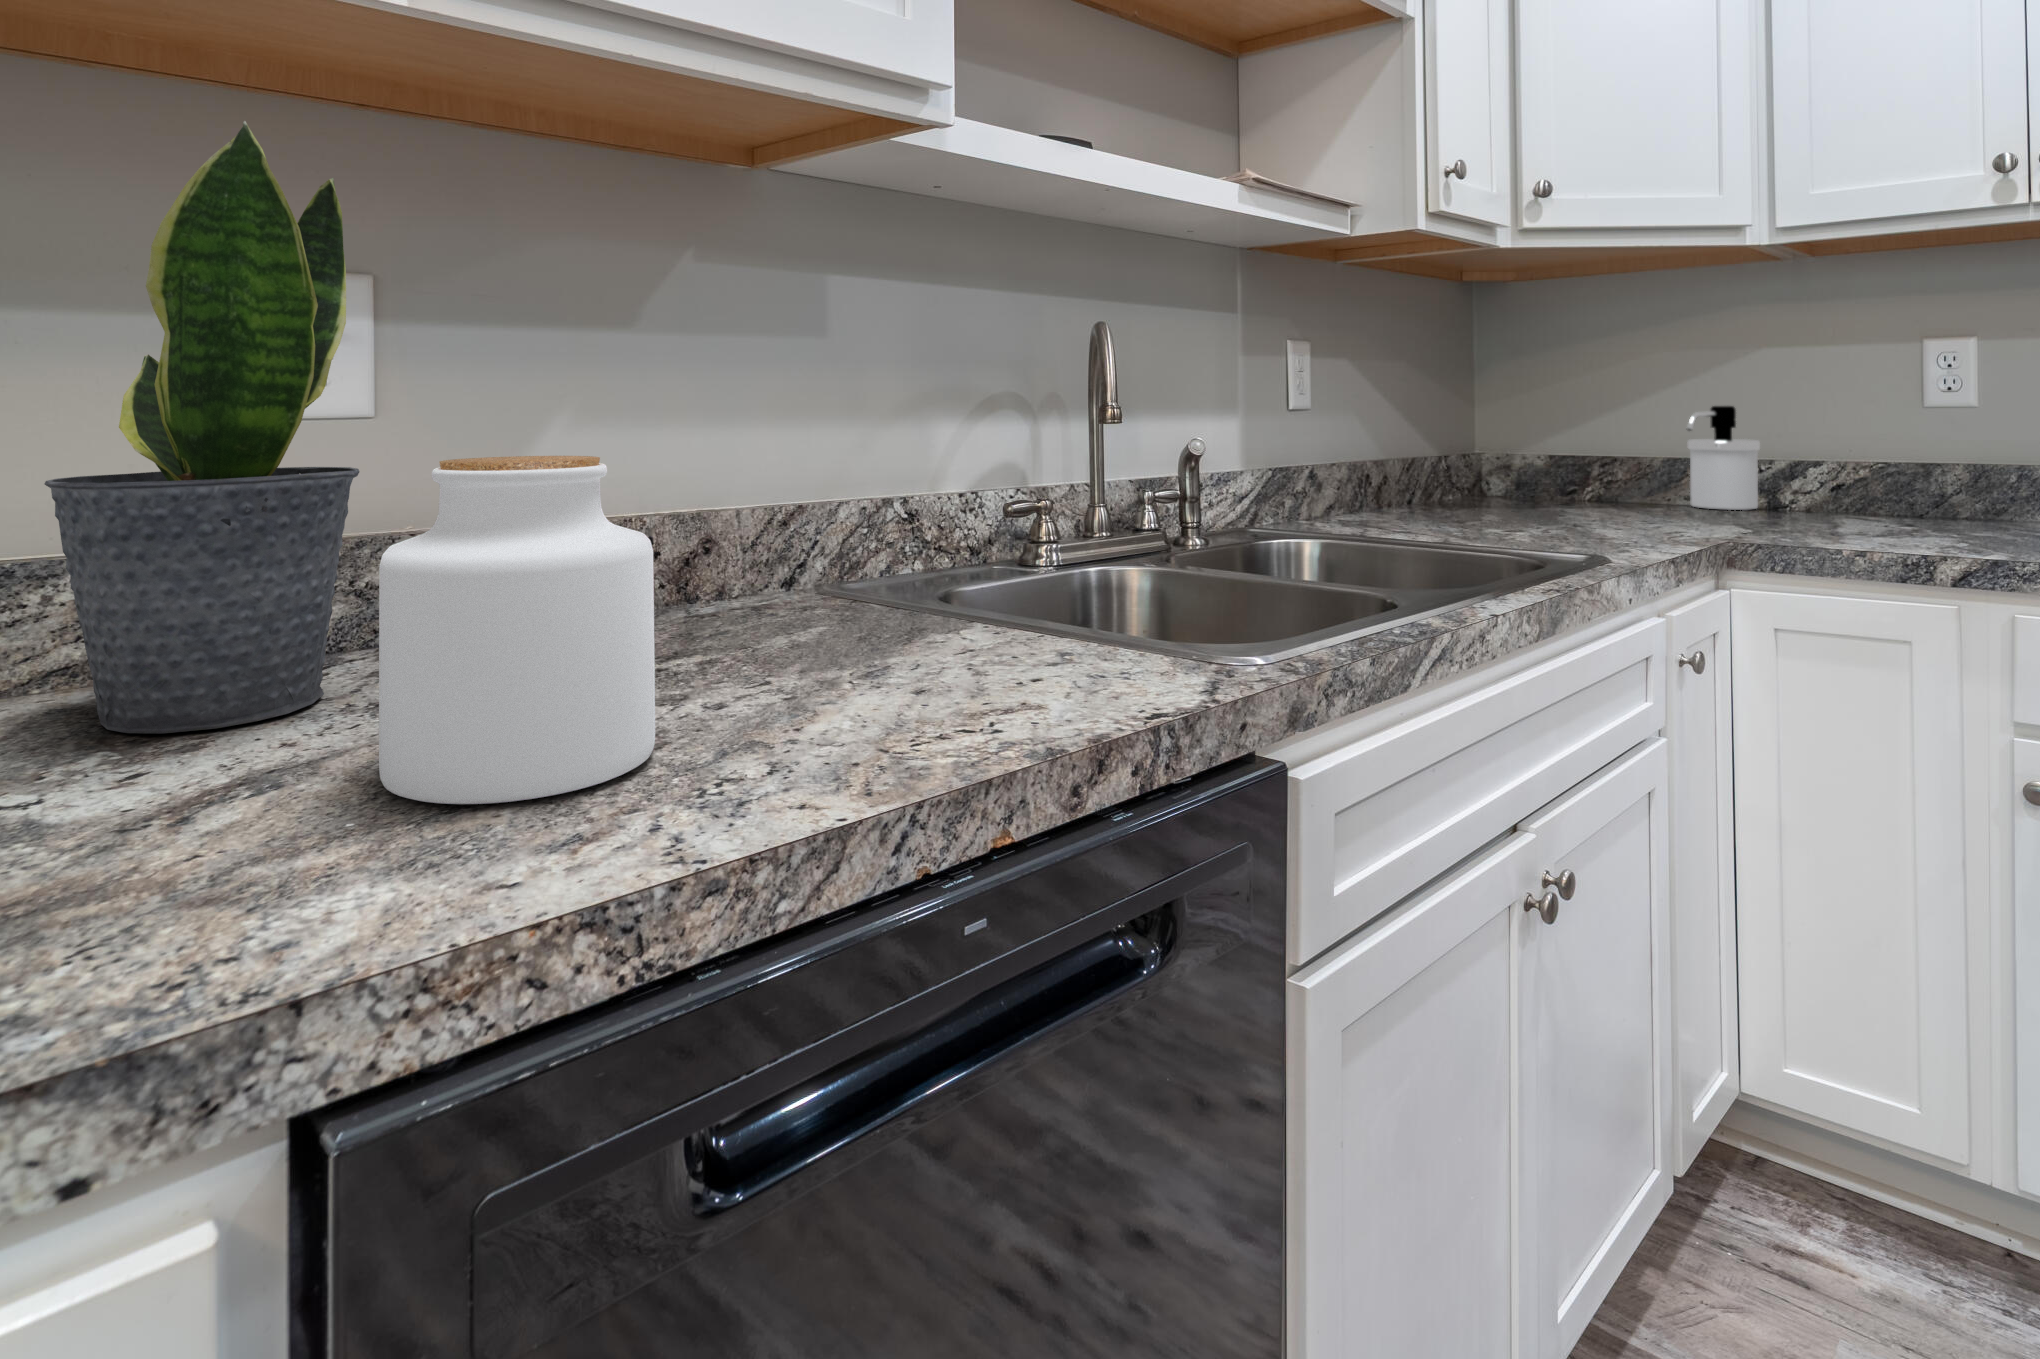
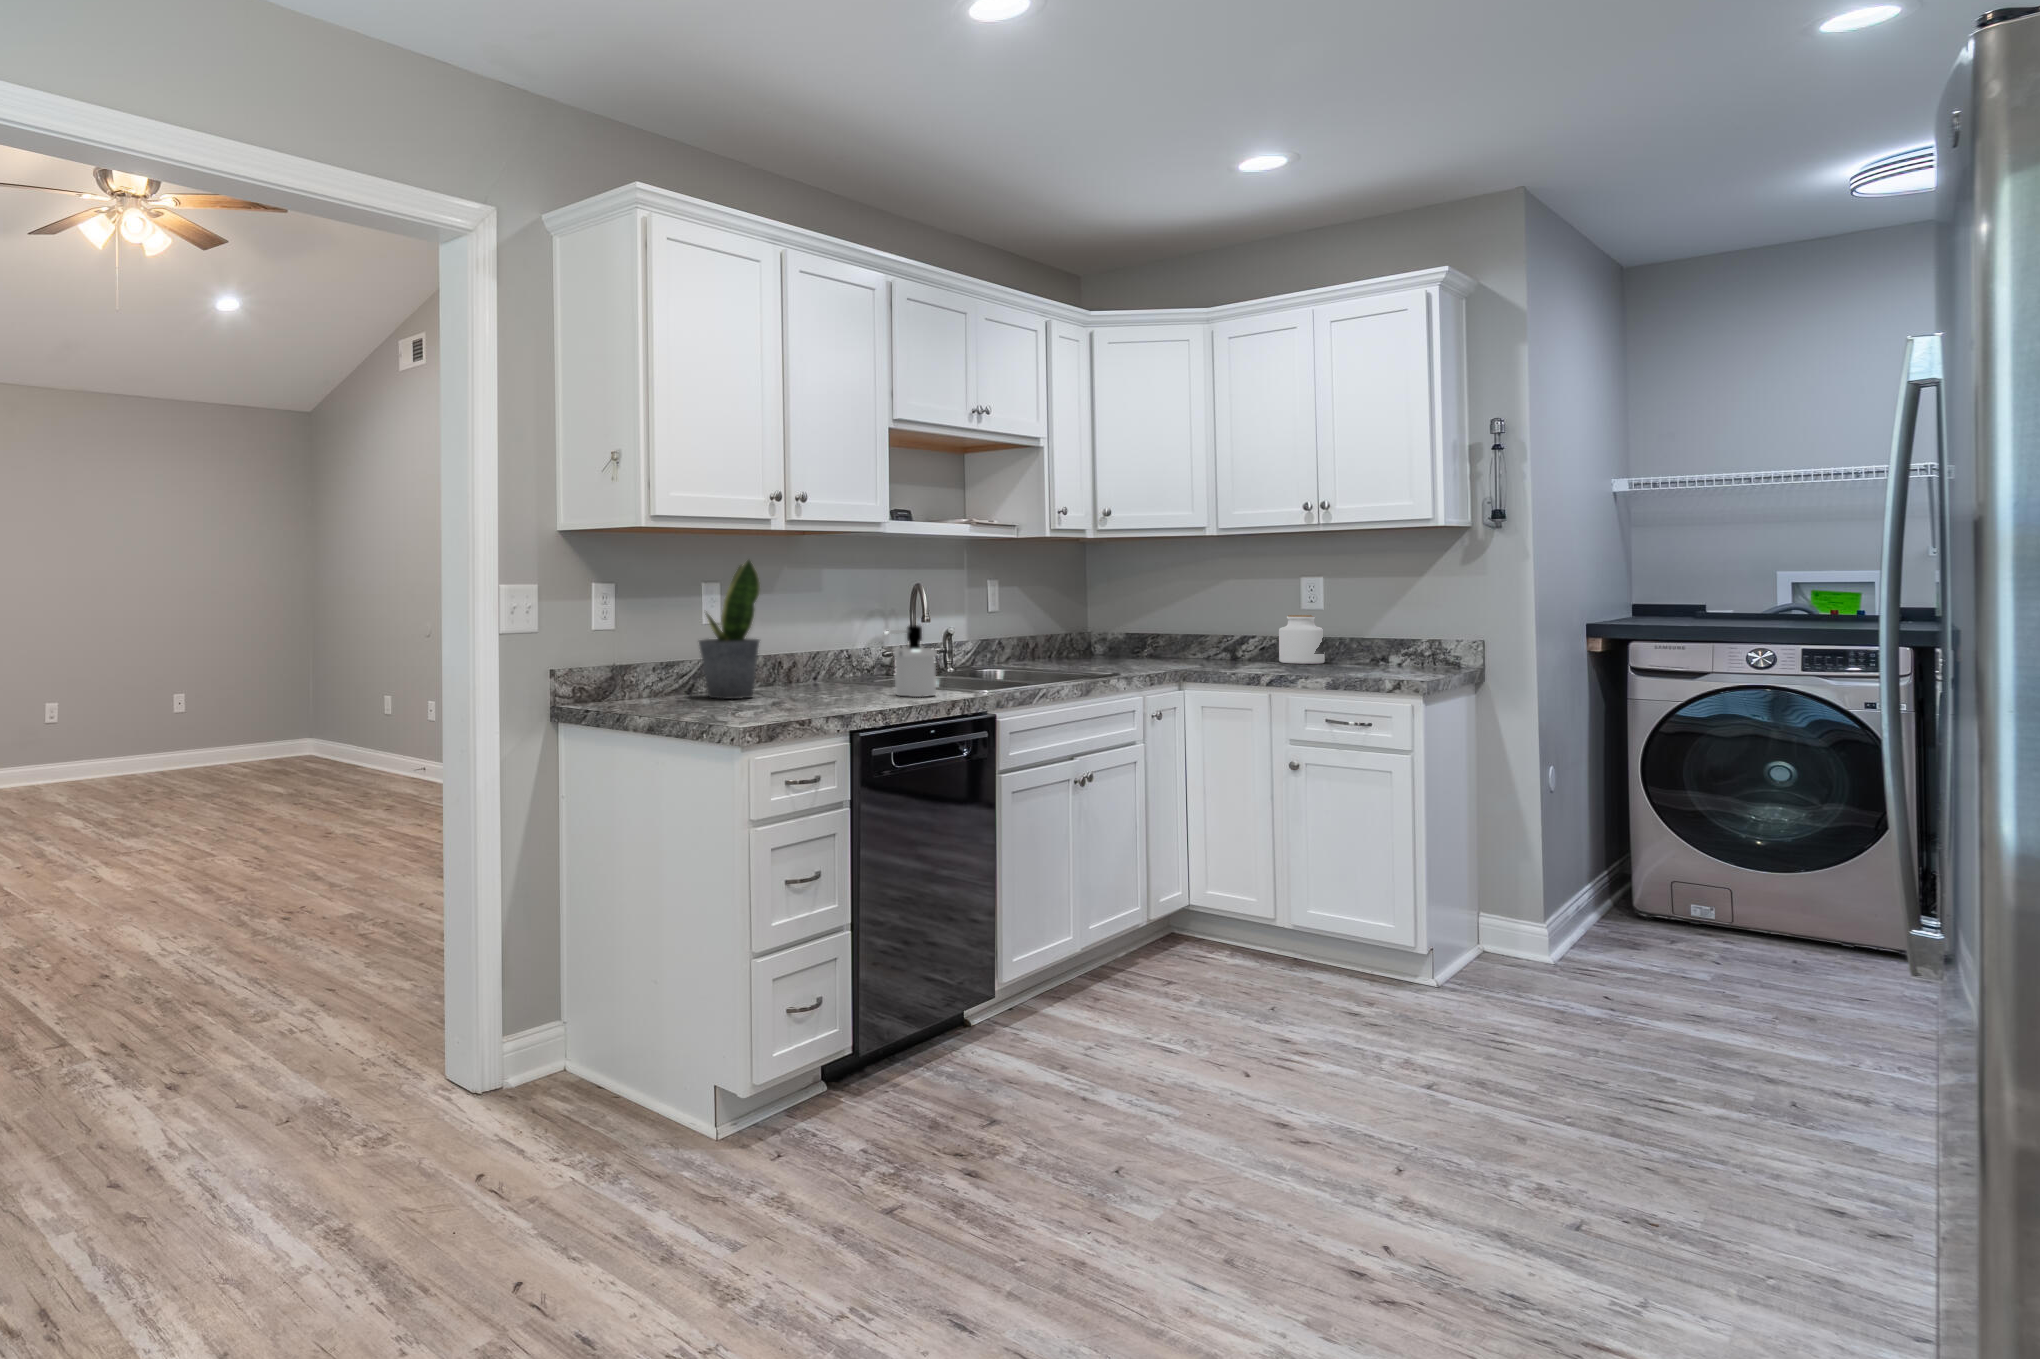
soap dispenser: present [1687,406,1760,510] -> present [880,625,937,697]
jar: present [379,456,655,804] -> present [1279,615,1325,664]

